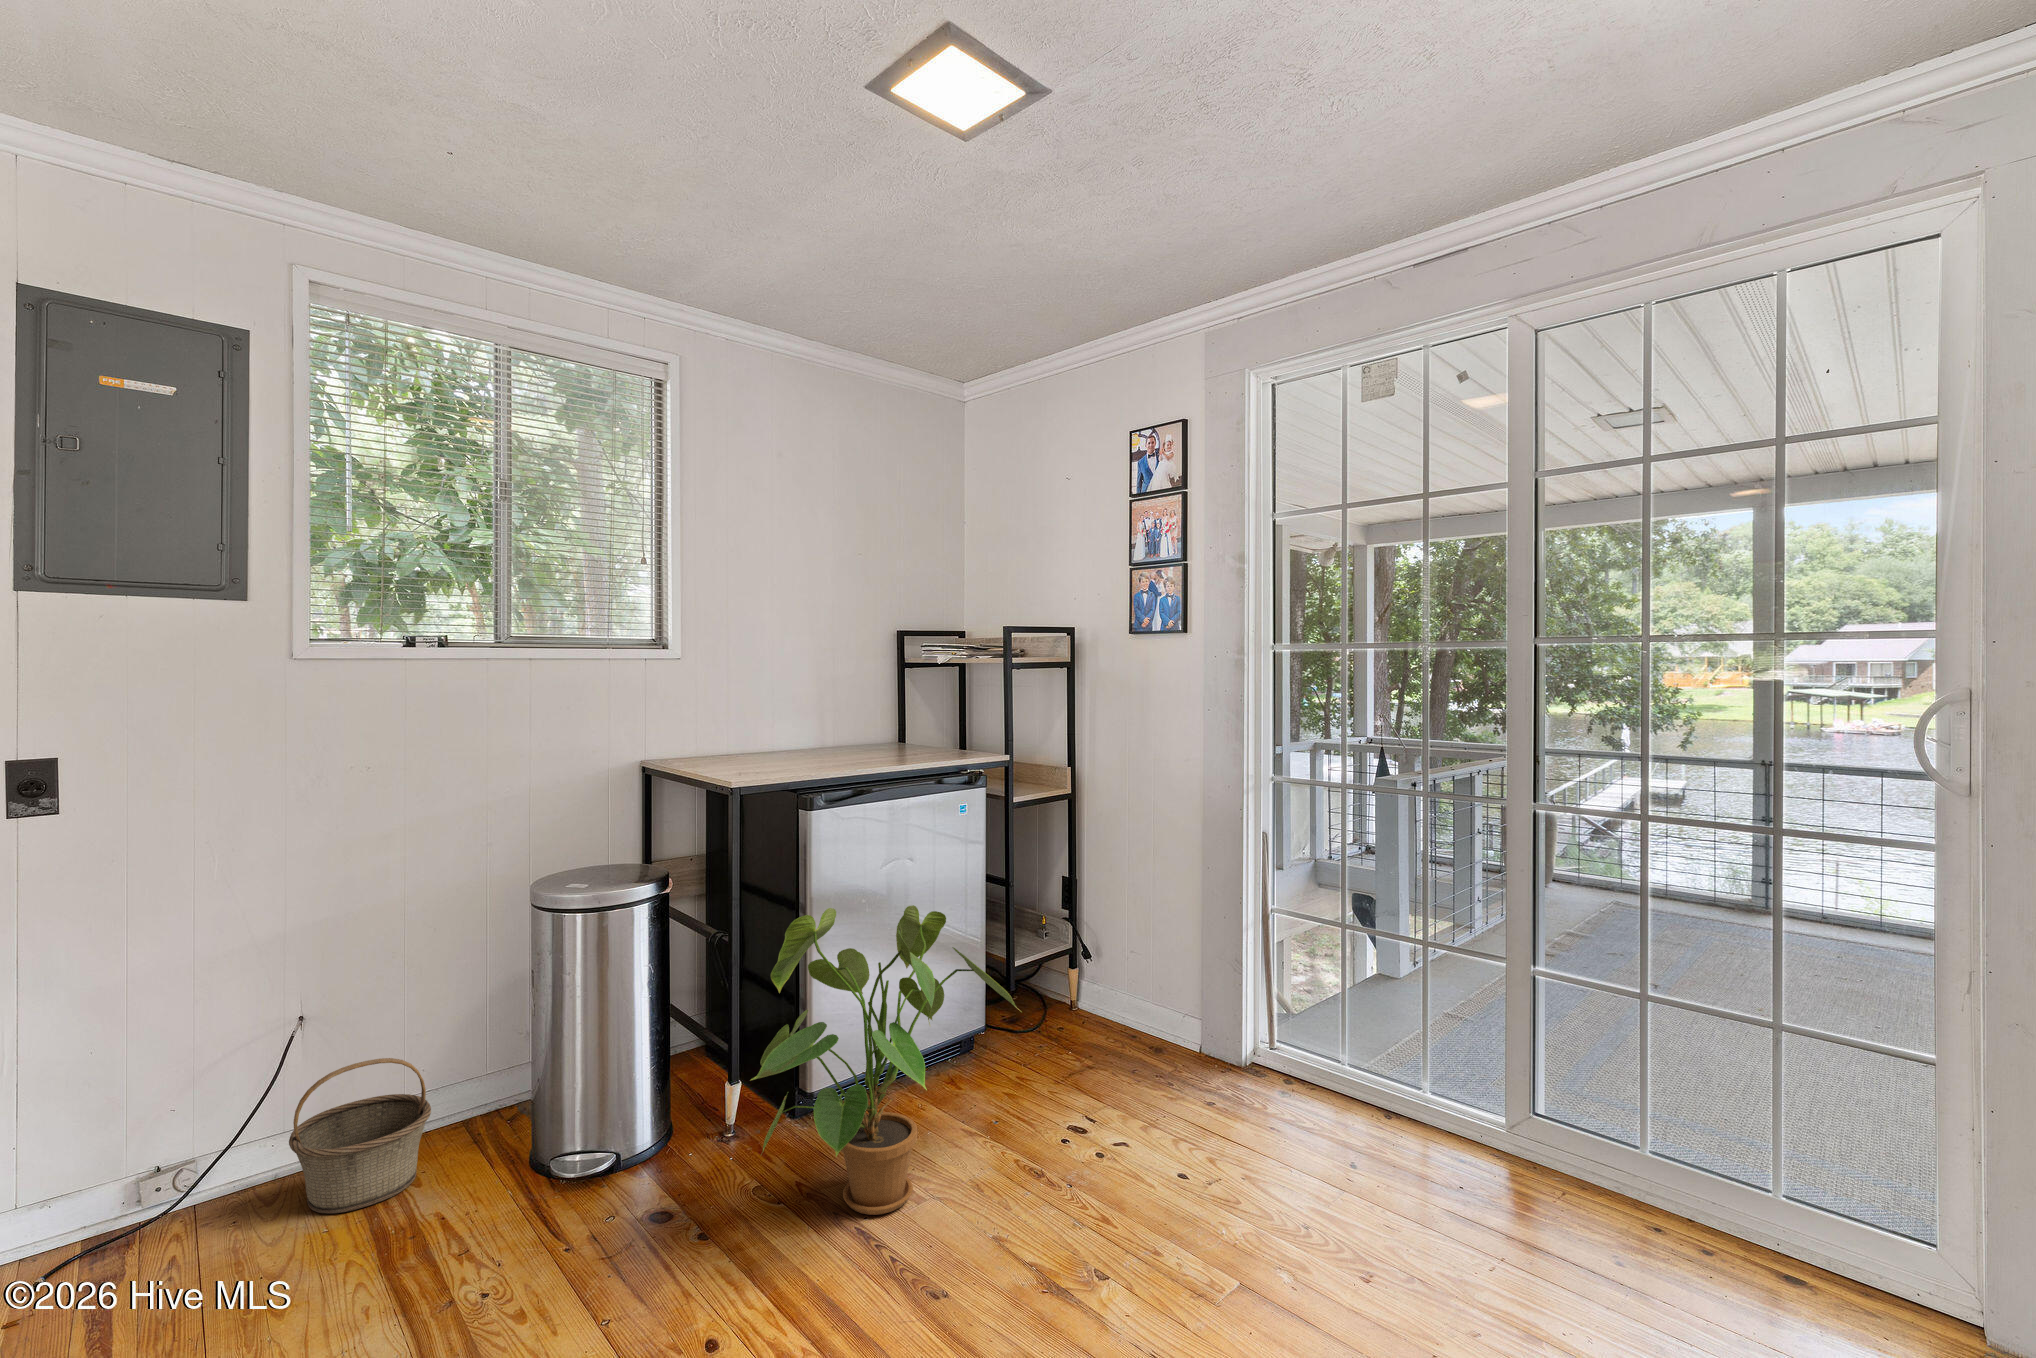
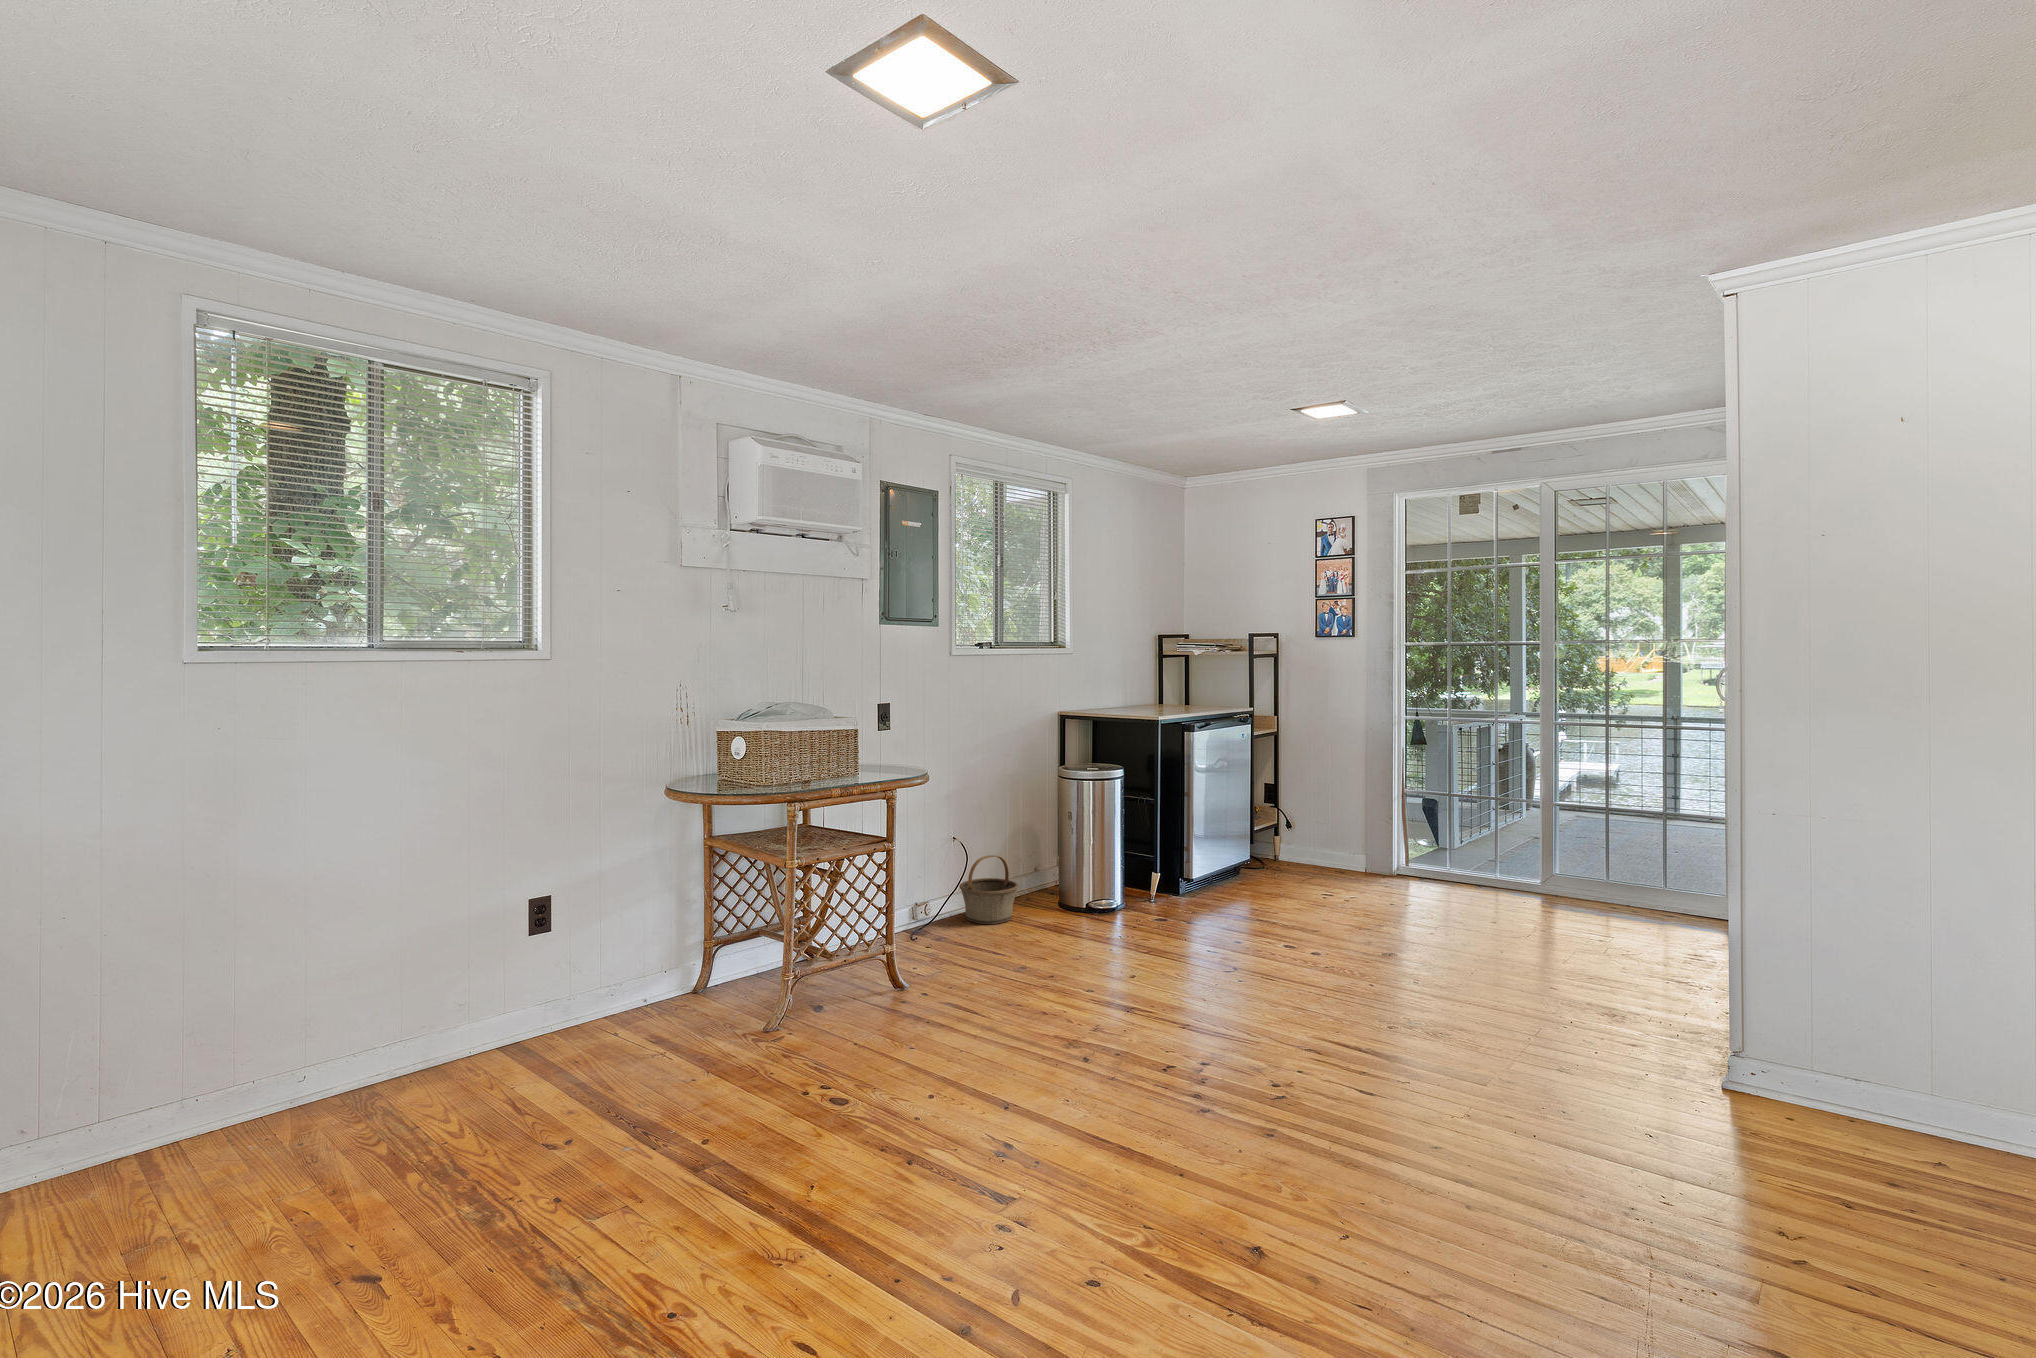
house plant: present [750,905,1019,1215] -> none [1174,782,1303,921]

